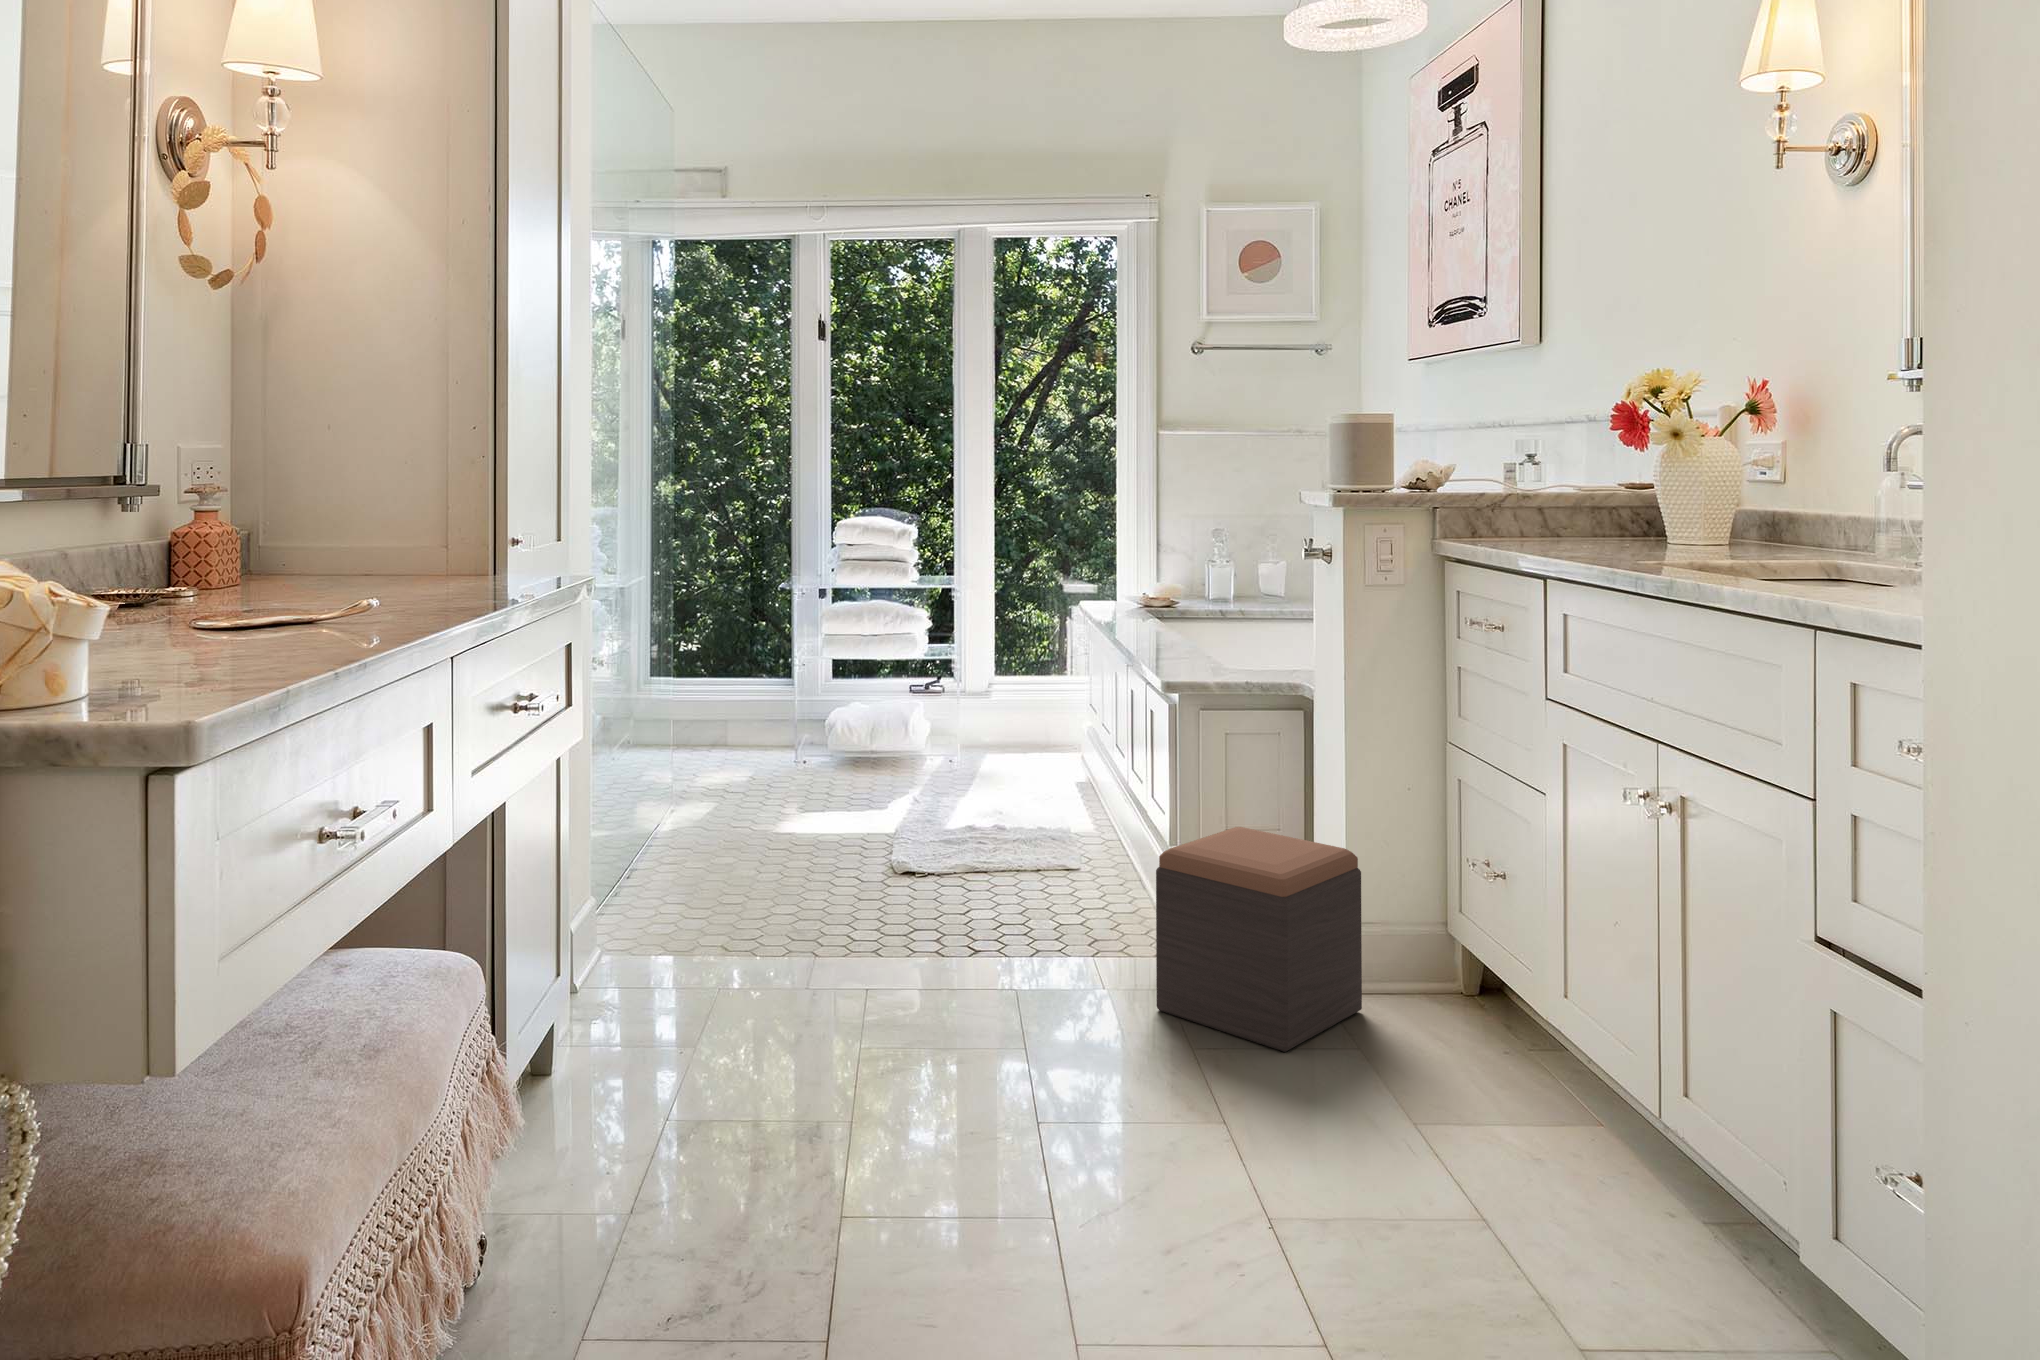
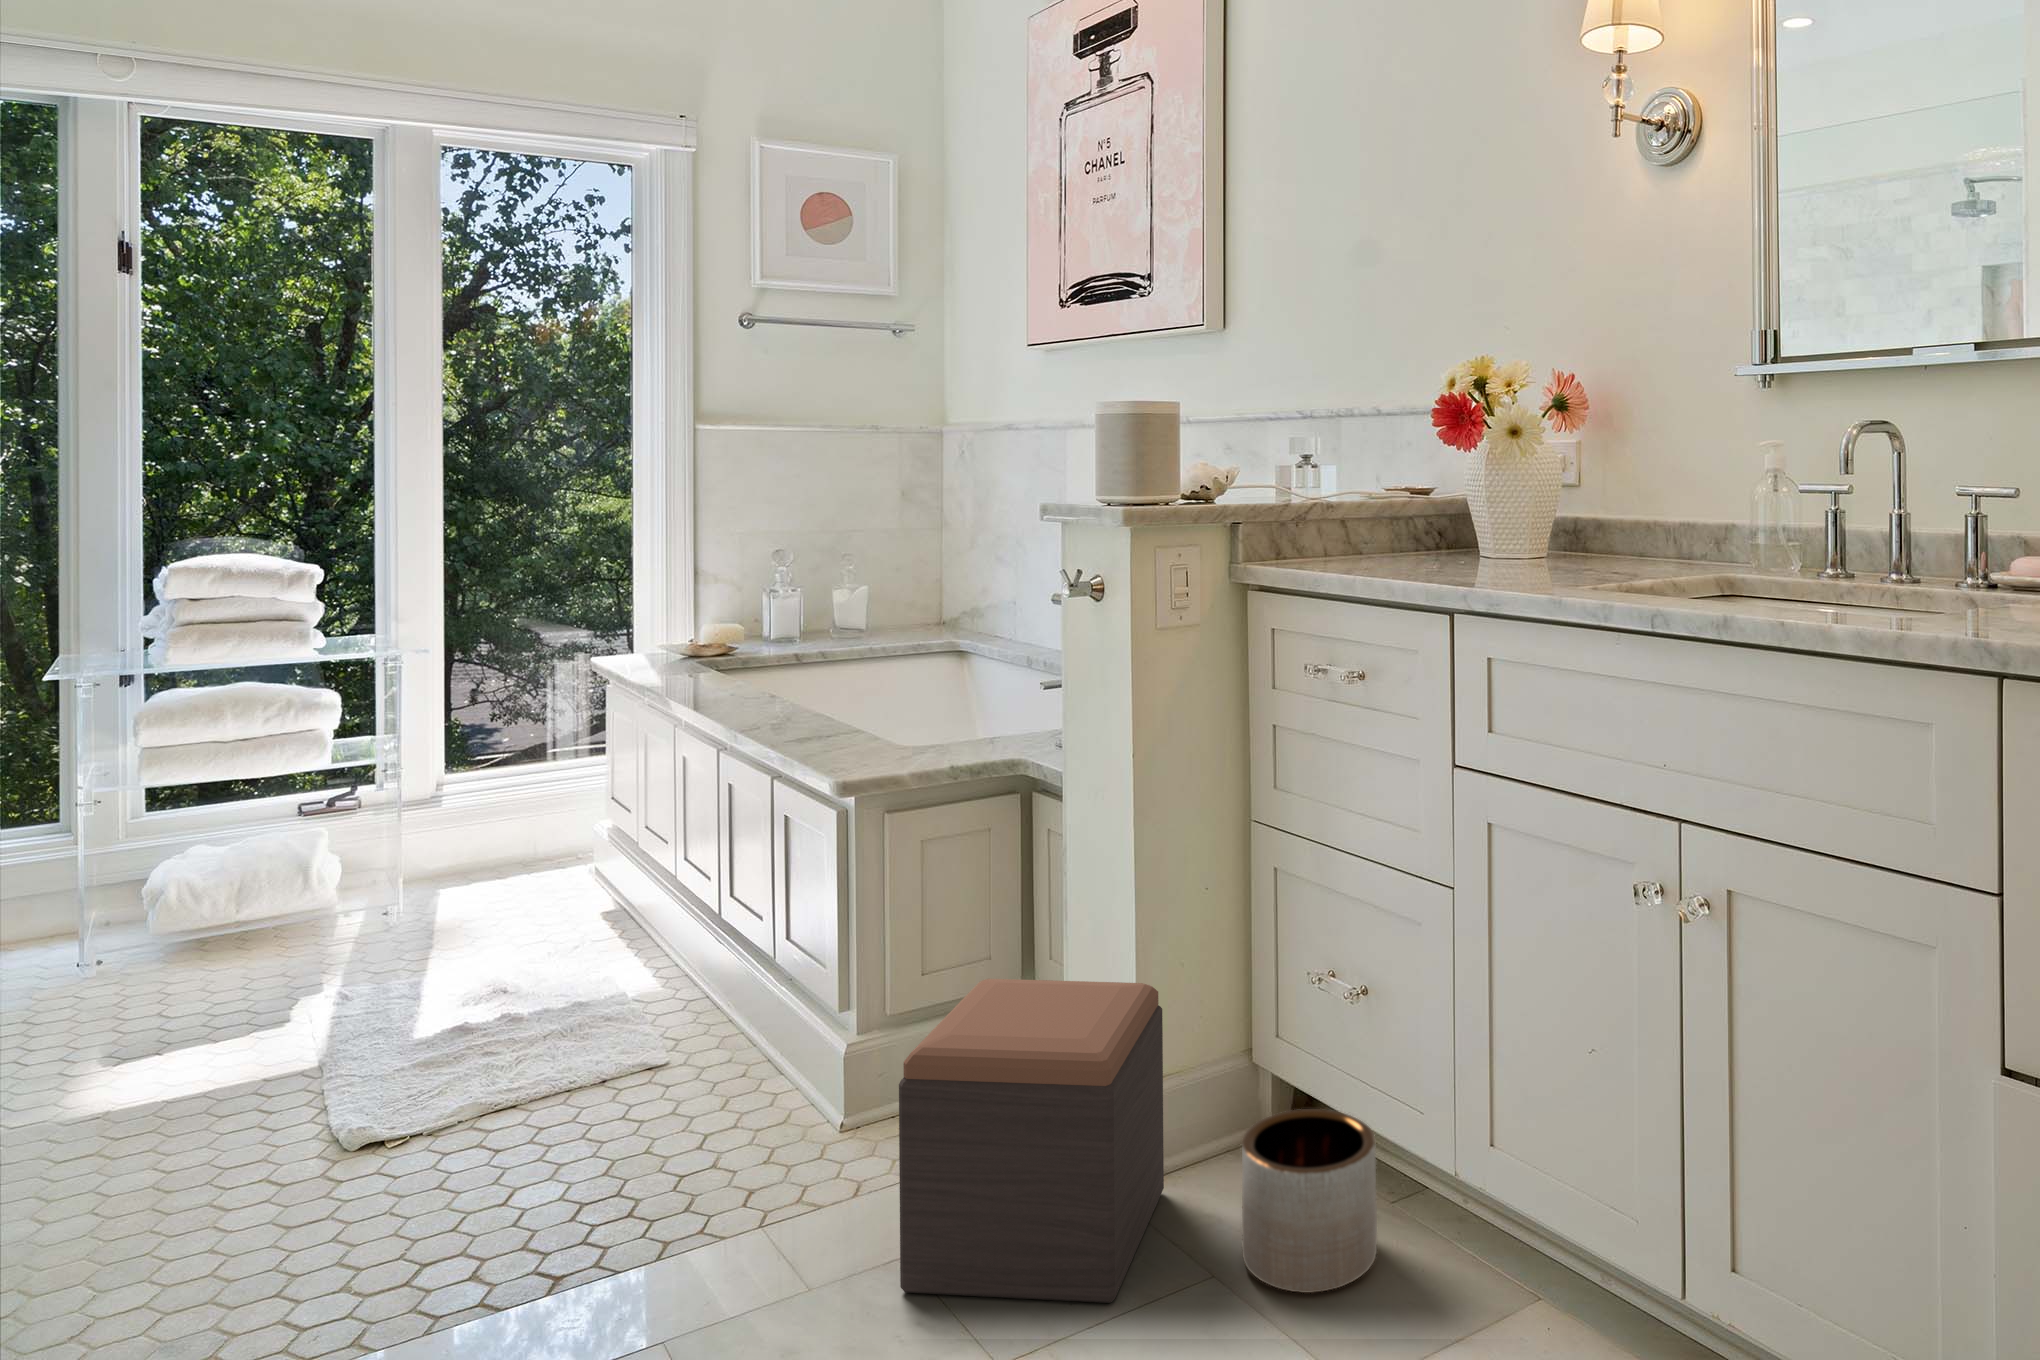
planter: none [1391,963,1503,1093] -> present [1242,1109,1377,1293]

